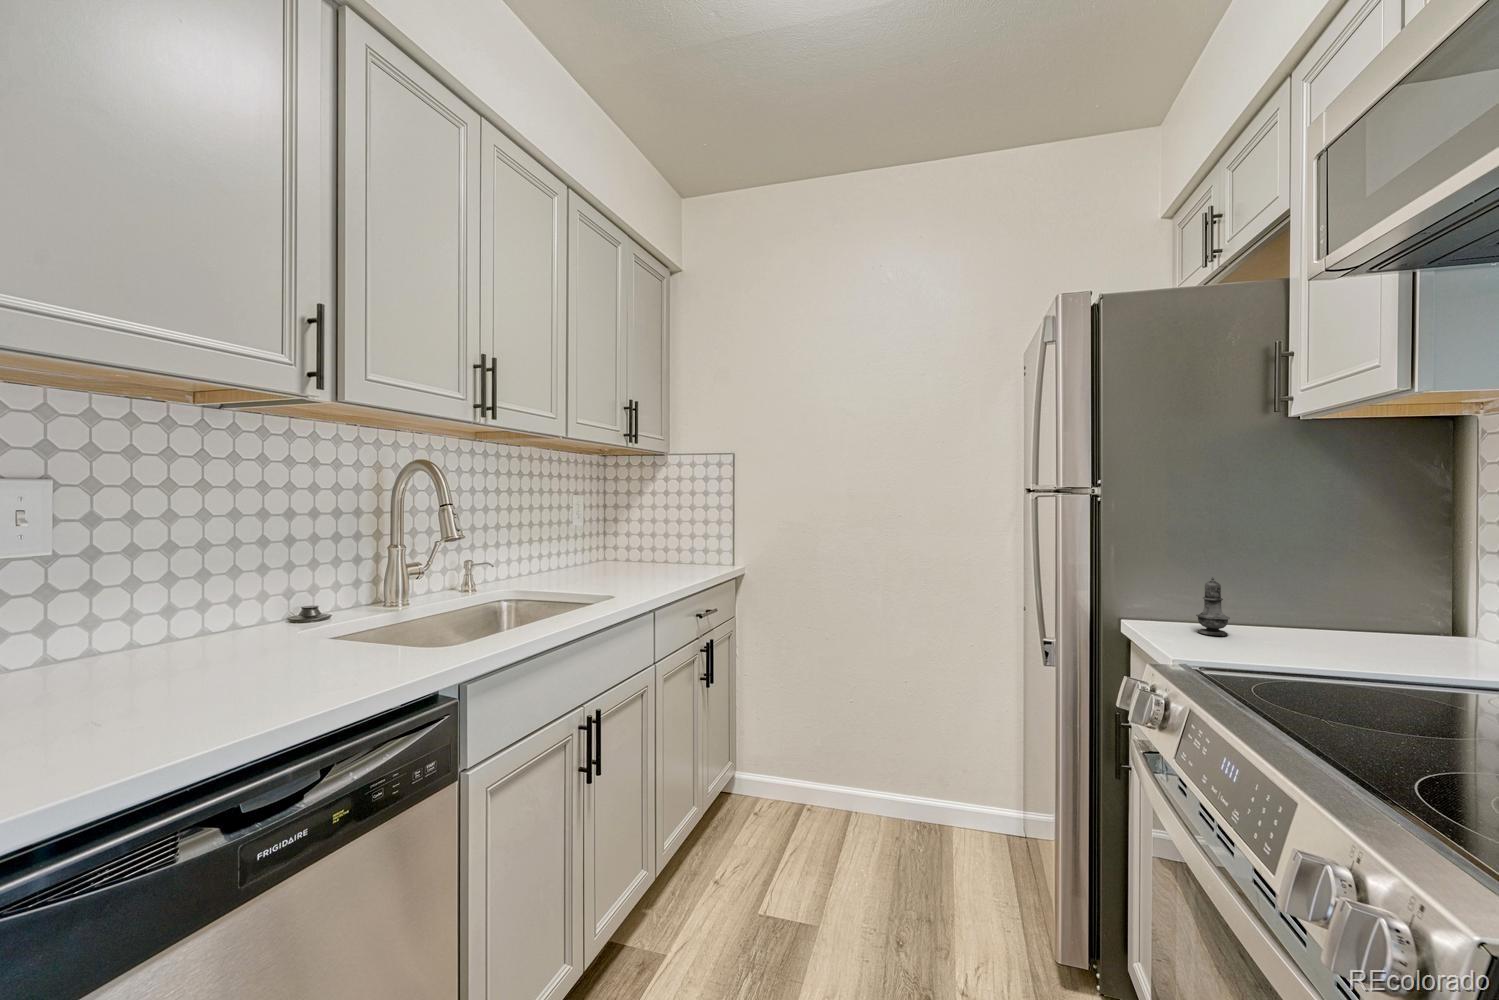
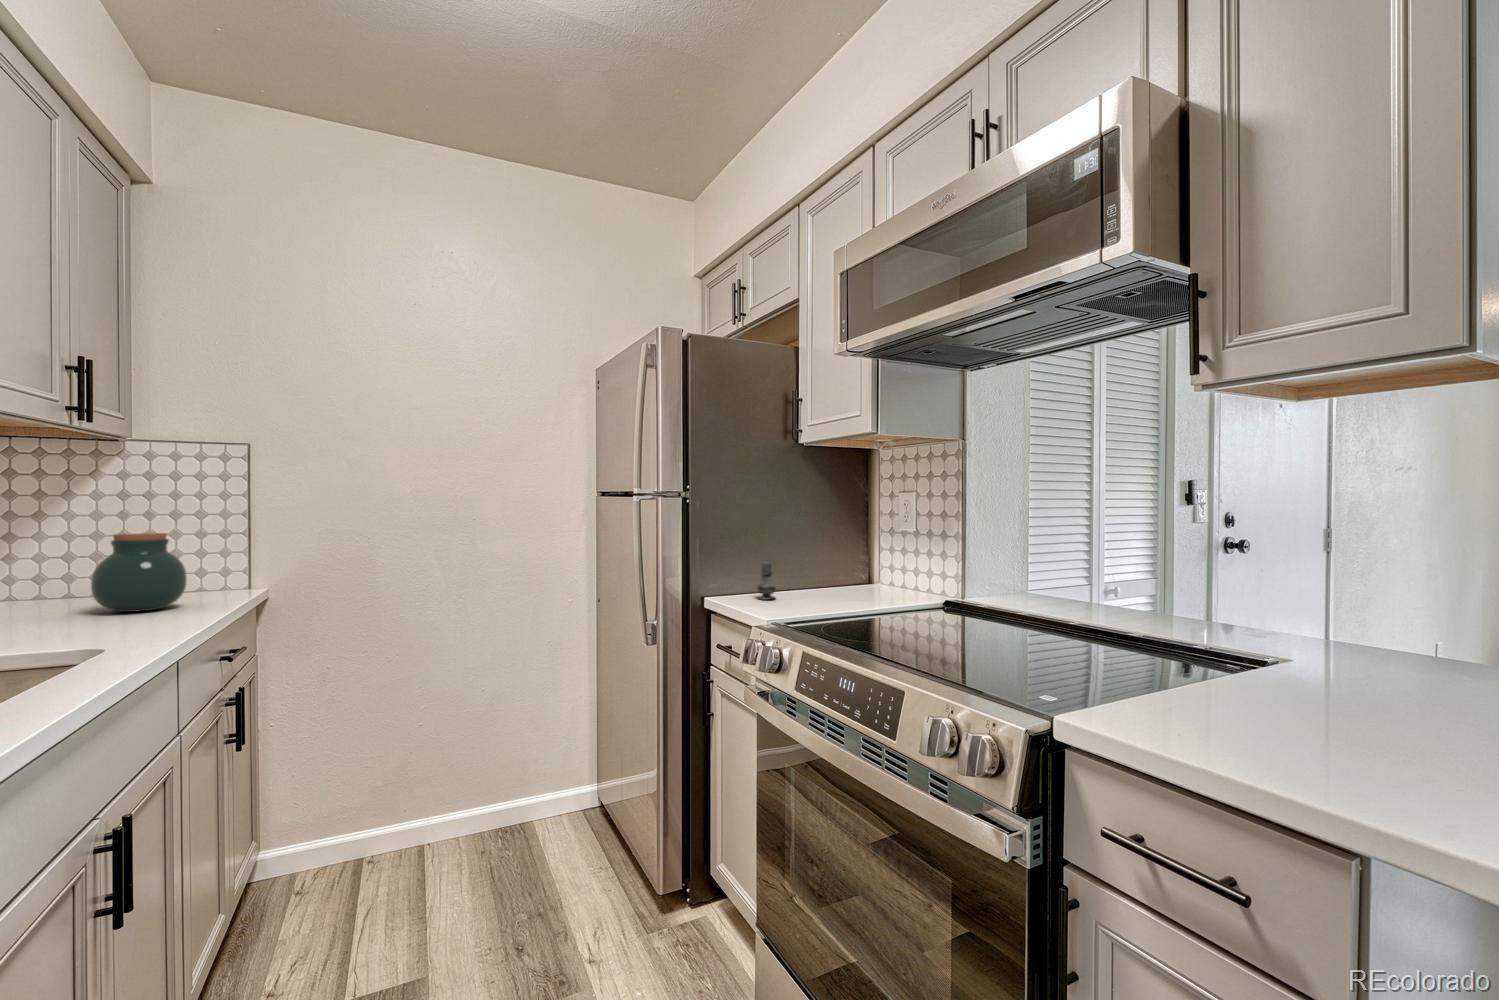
jar: none [636,520,686,575] -> present [91,533,187,612]

